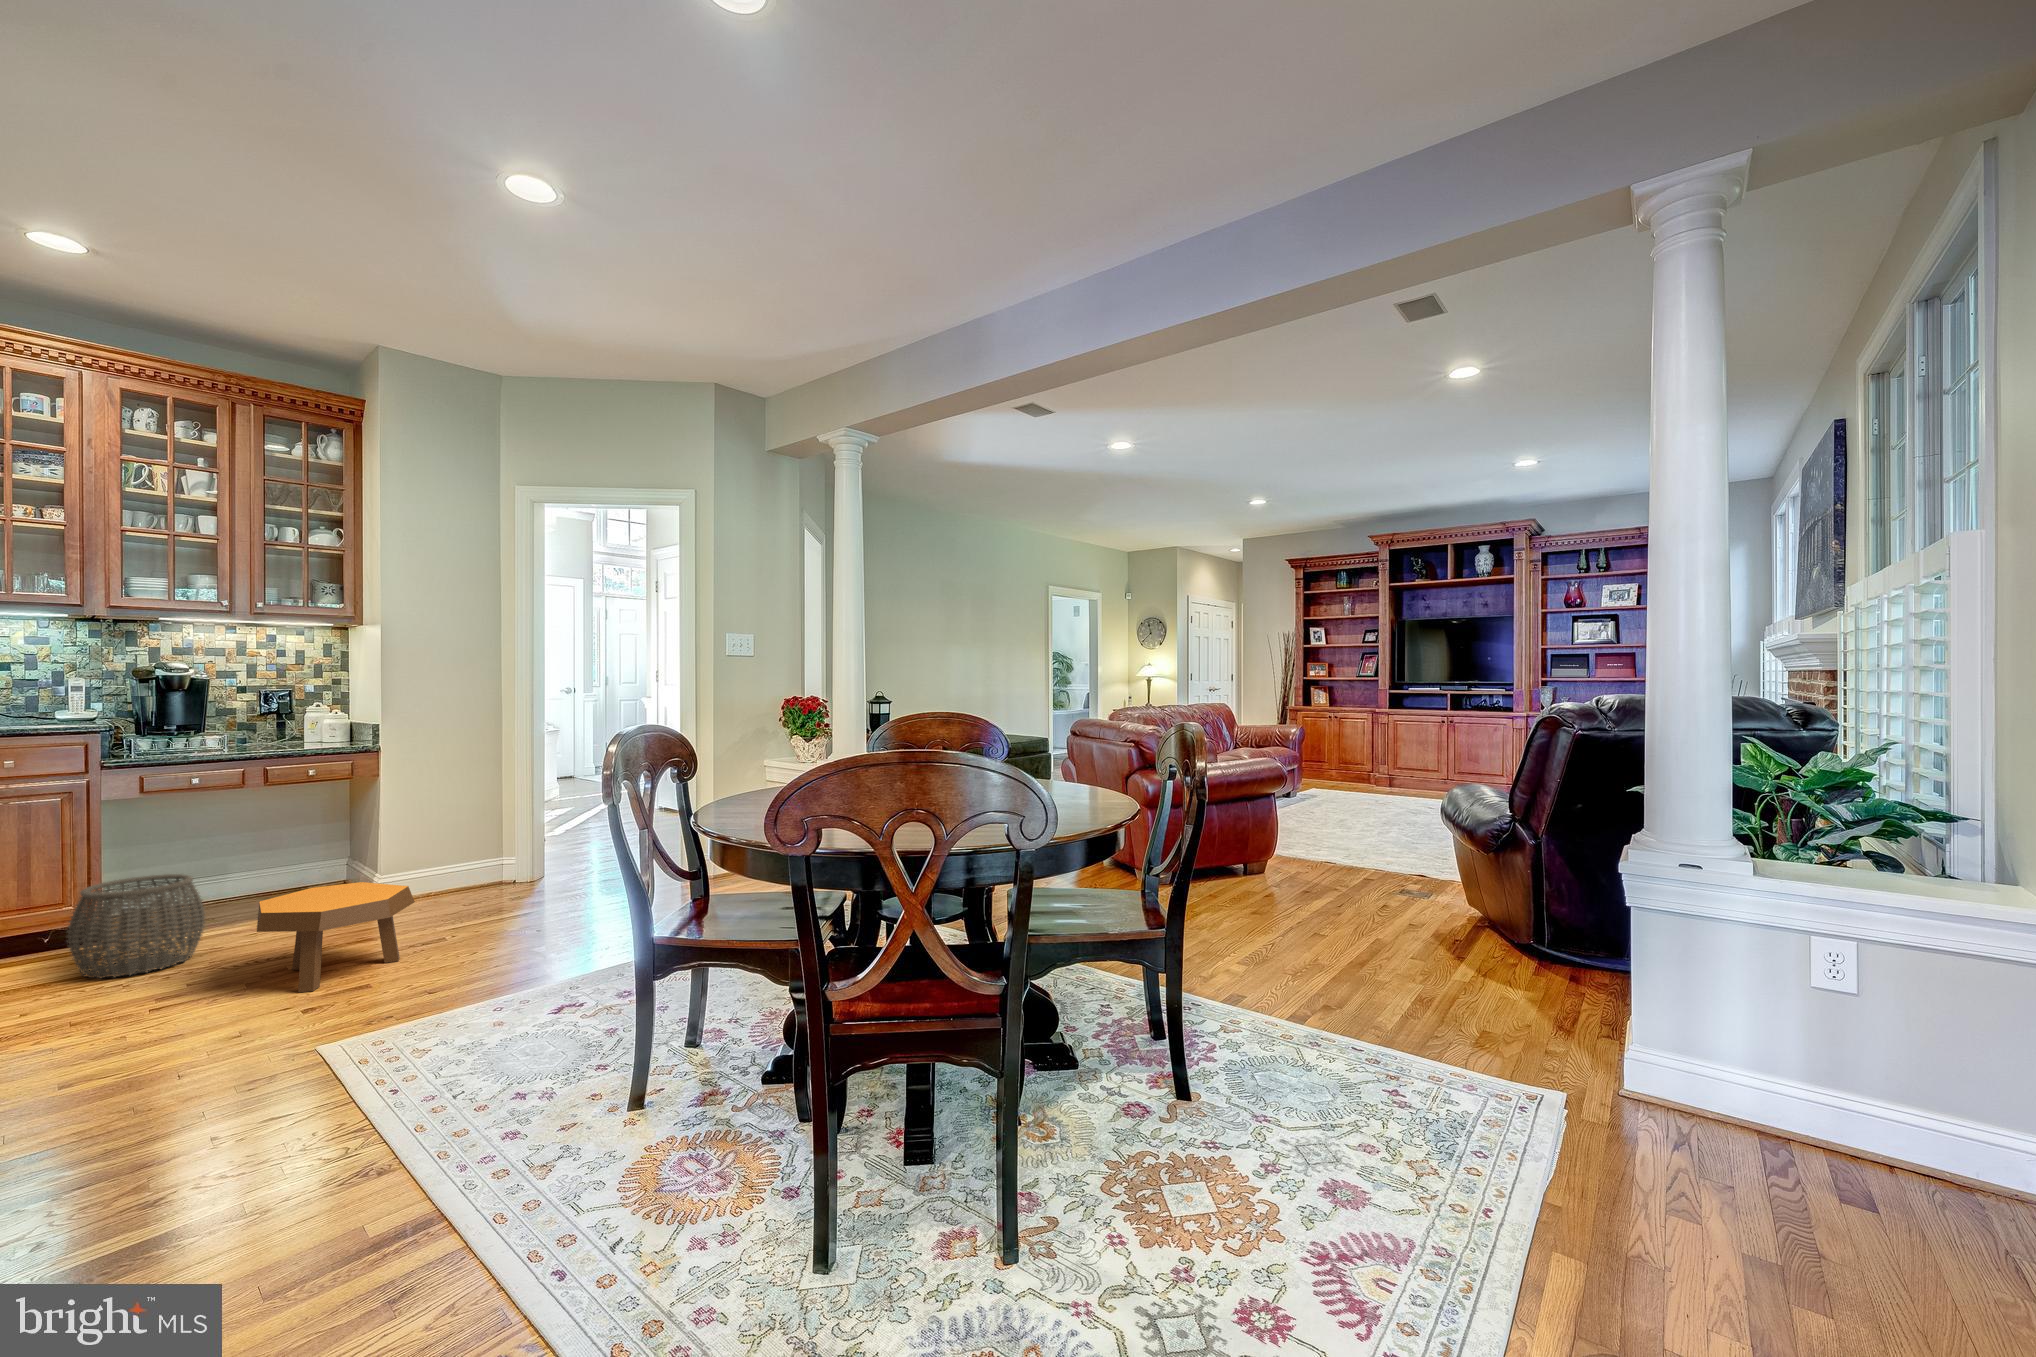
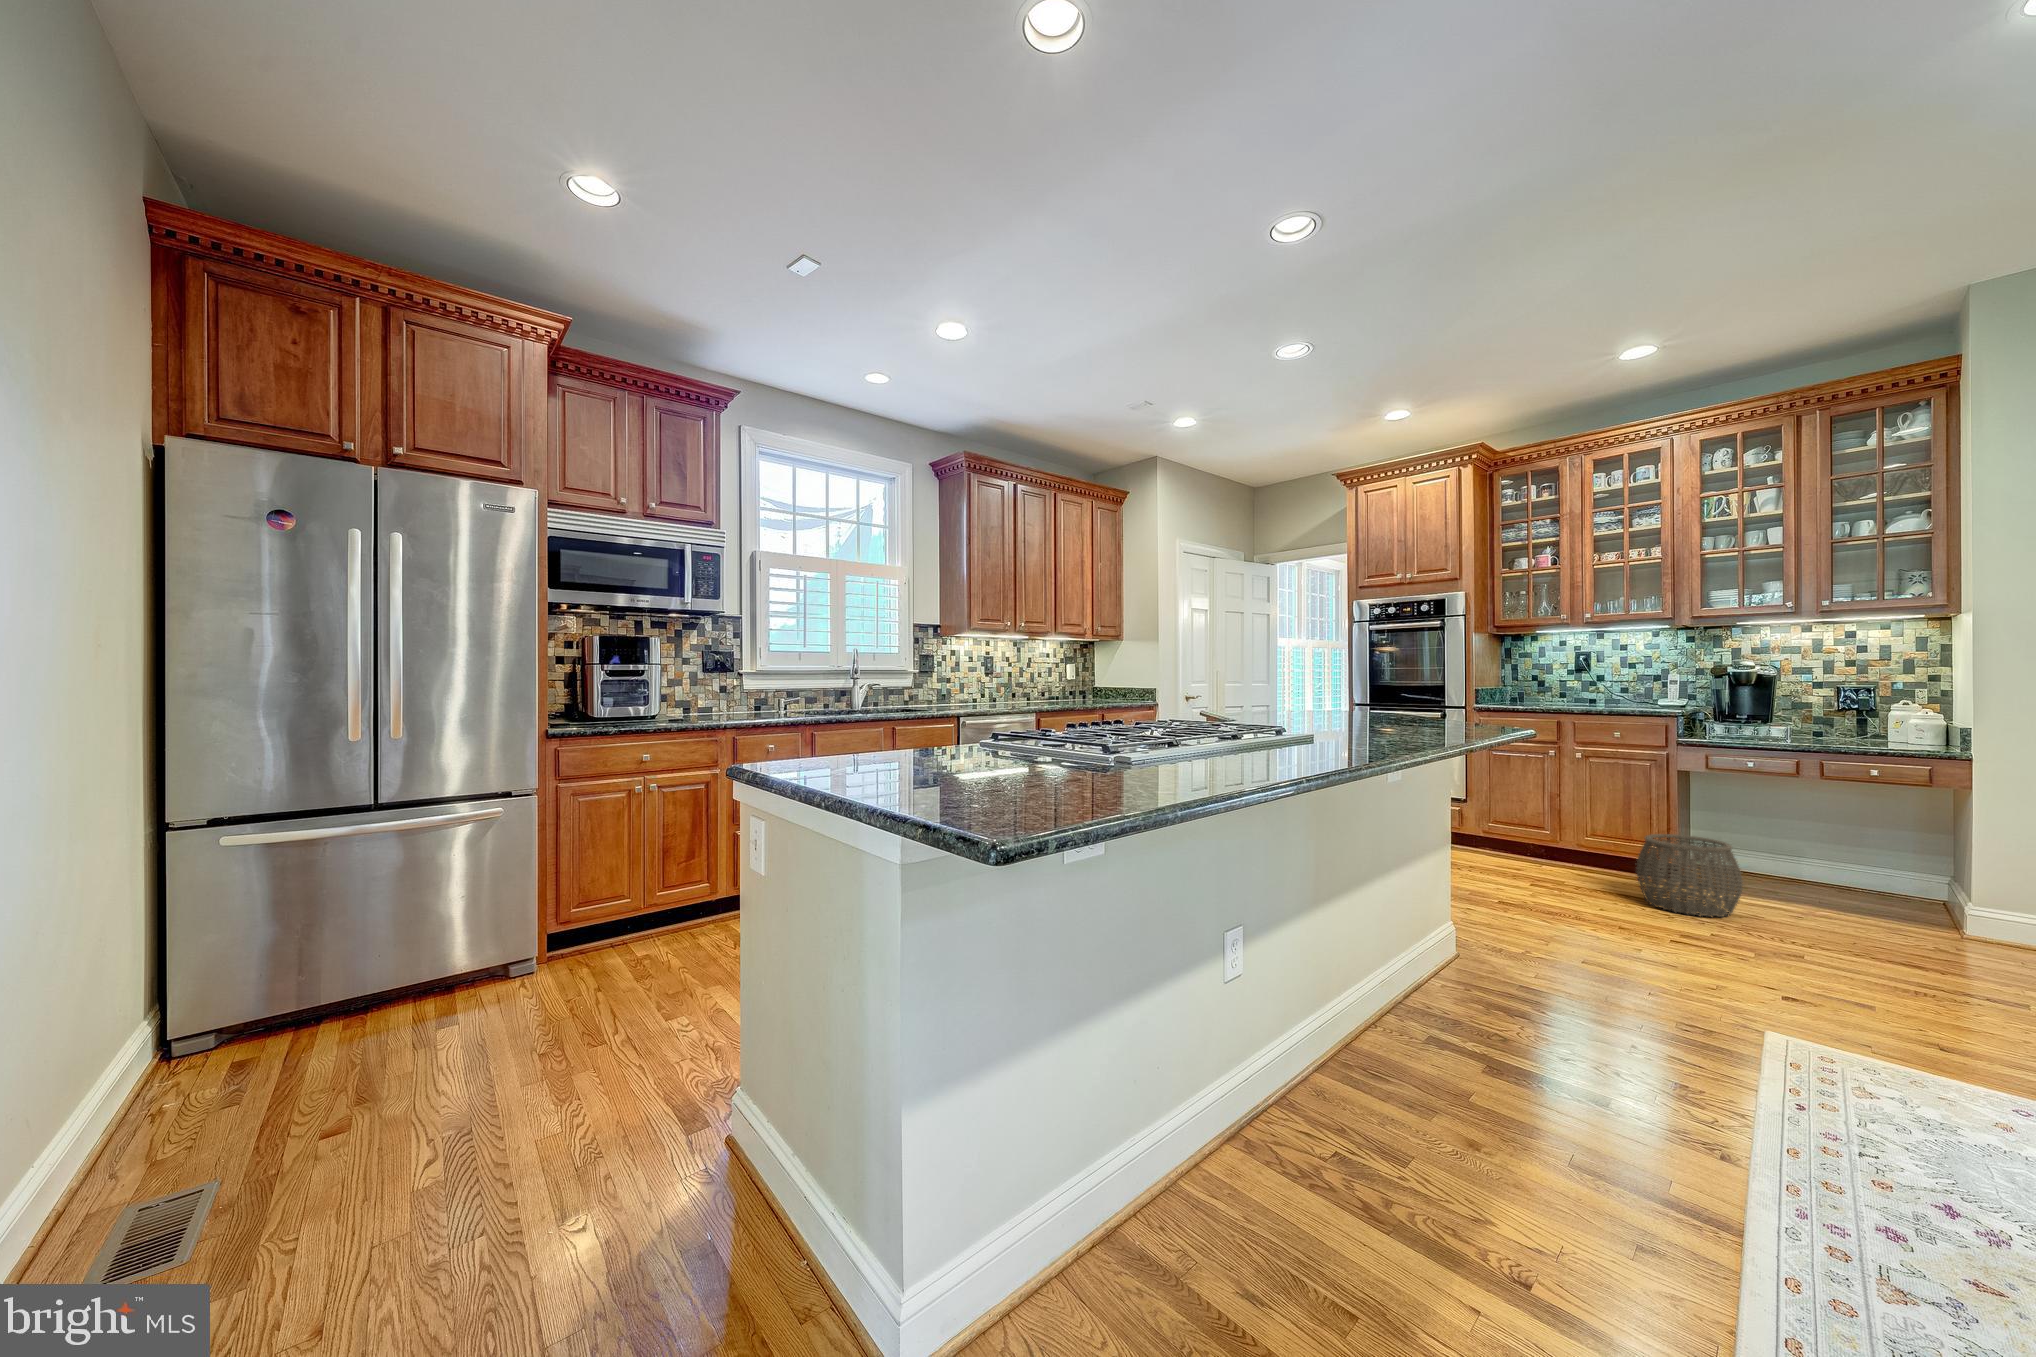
footstool: present [257,882,415,992] -> none [1756,882,1960,998]

